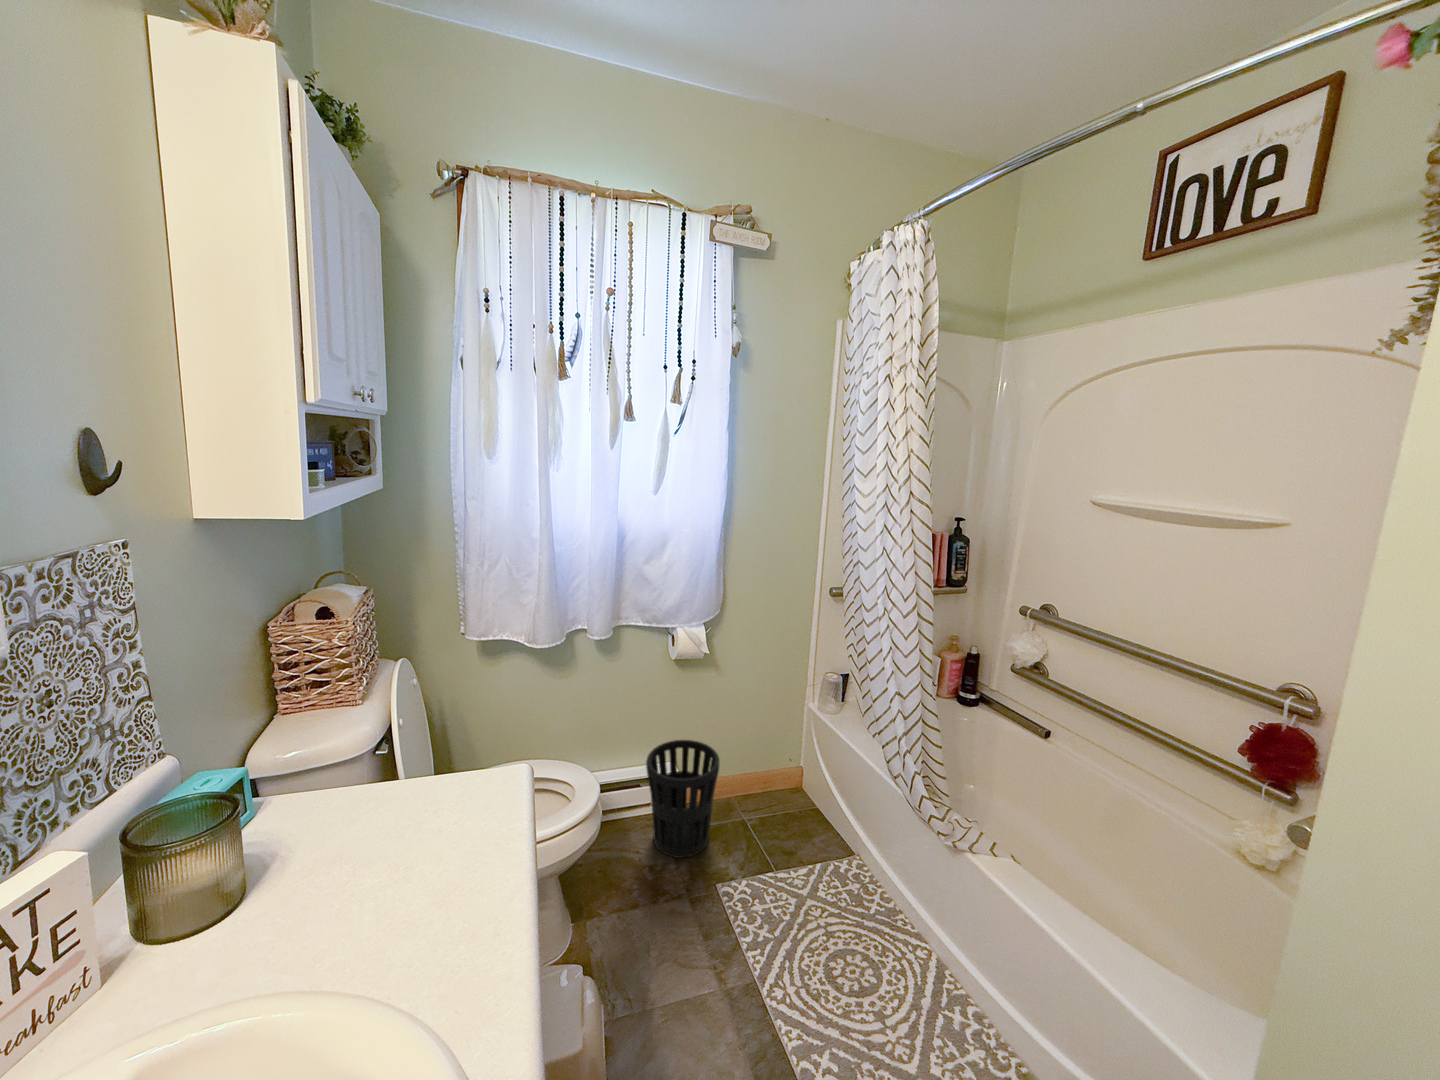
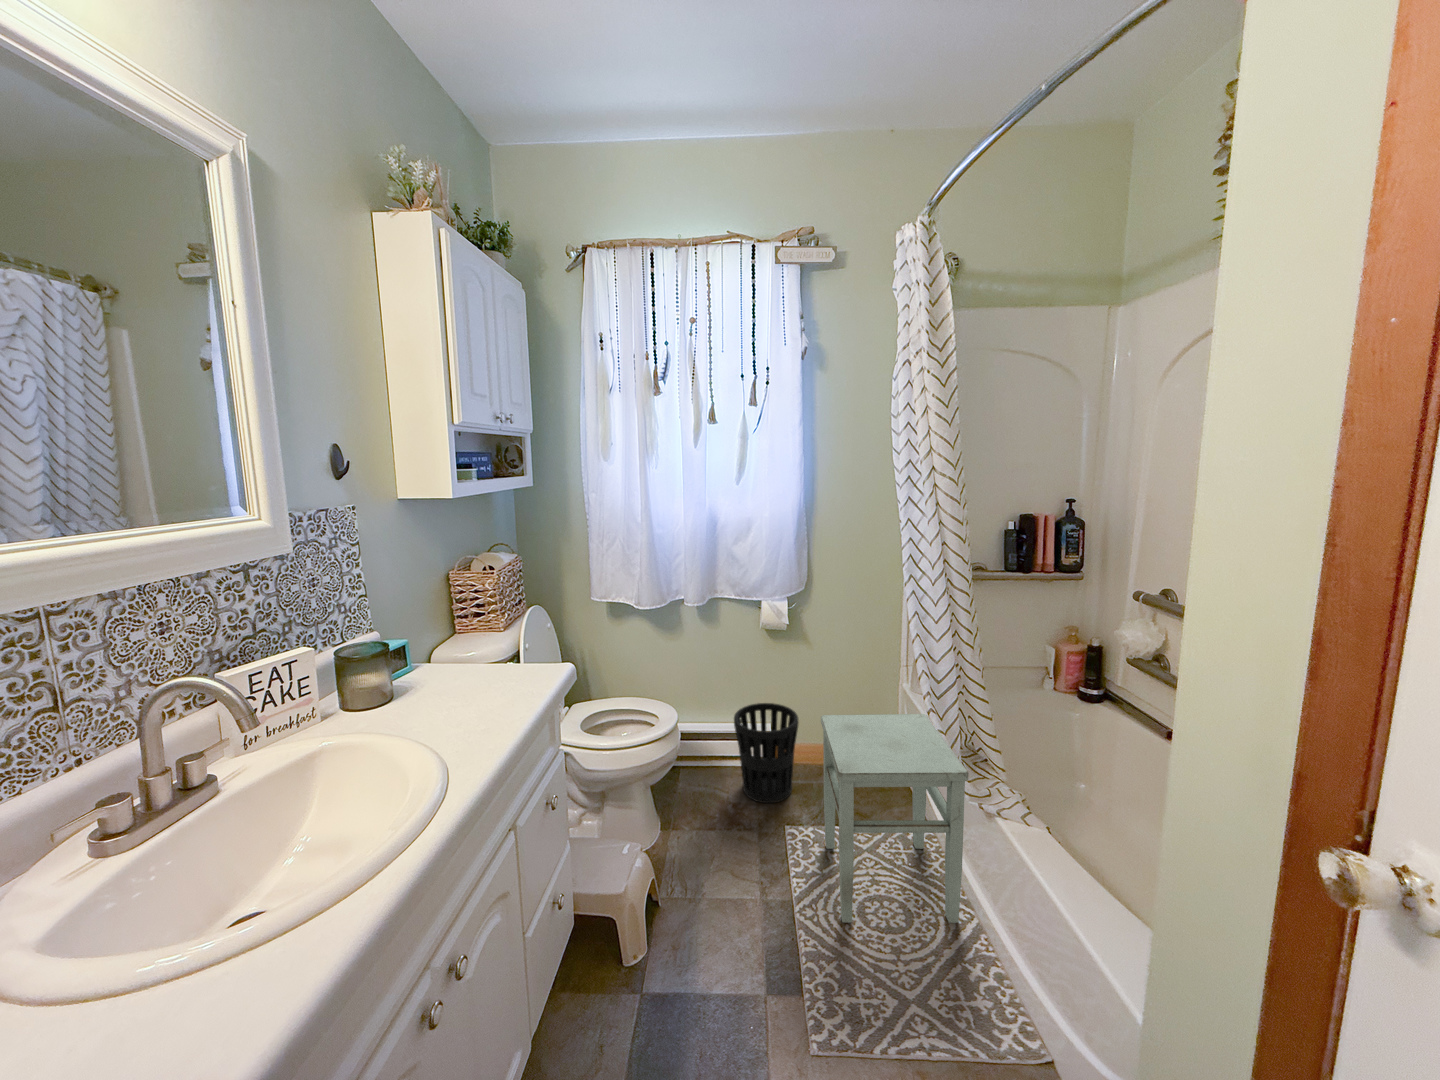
stool: none [765,743,942,997] -> present [821,714,969,923]

